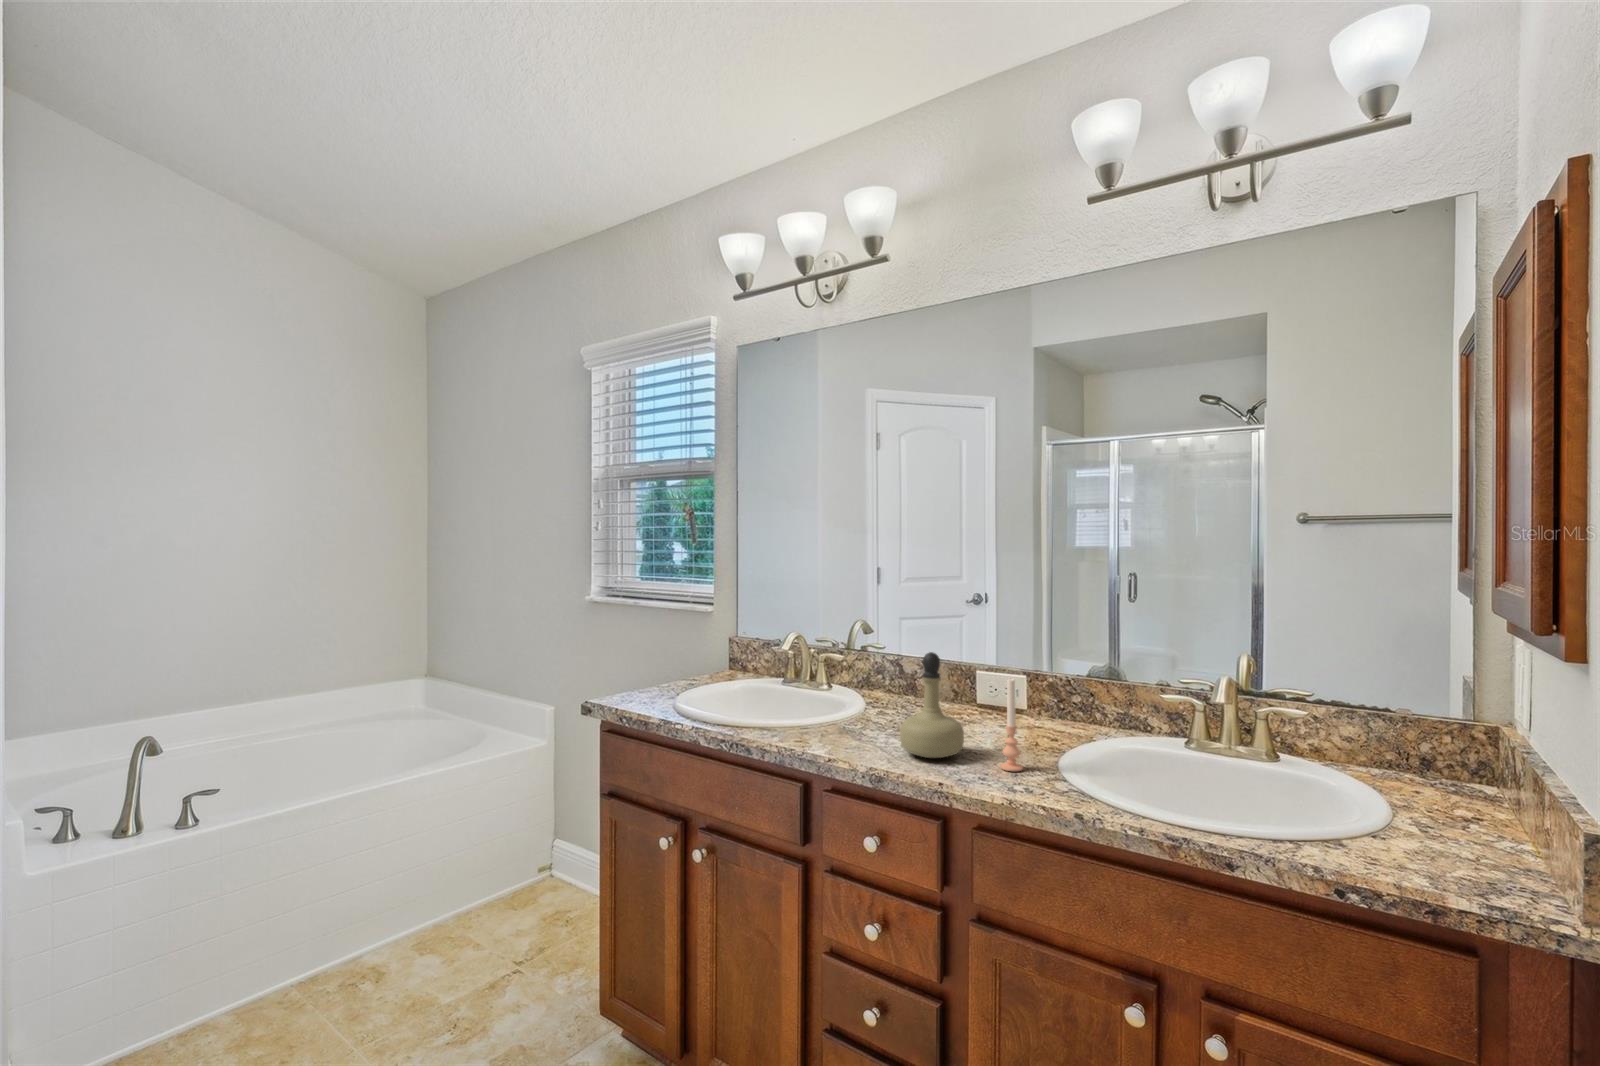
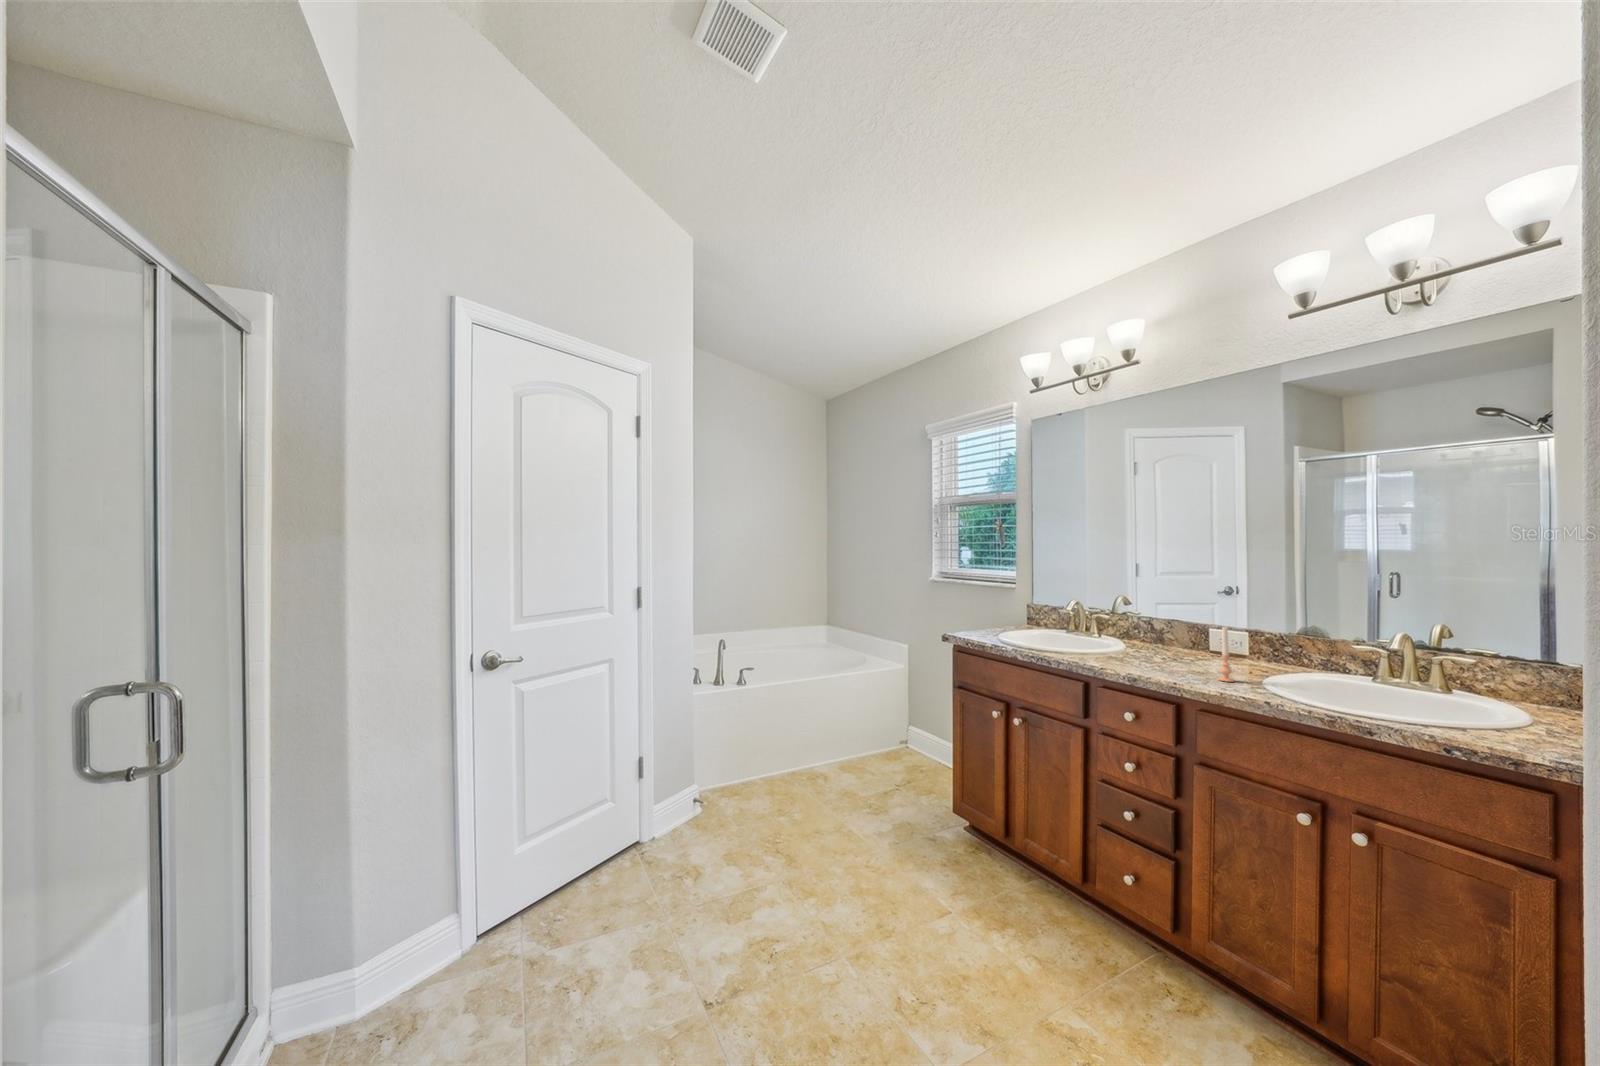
perfume bottle: present [900,652,964,758] -> none [1148,610,1193,672]

